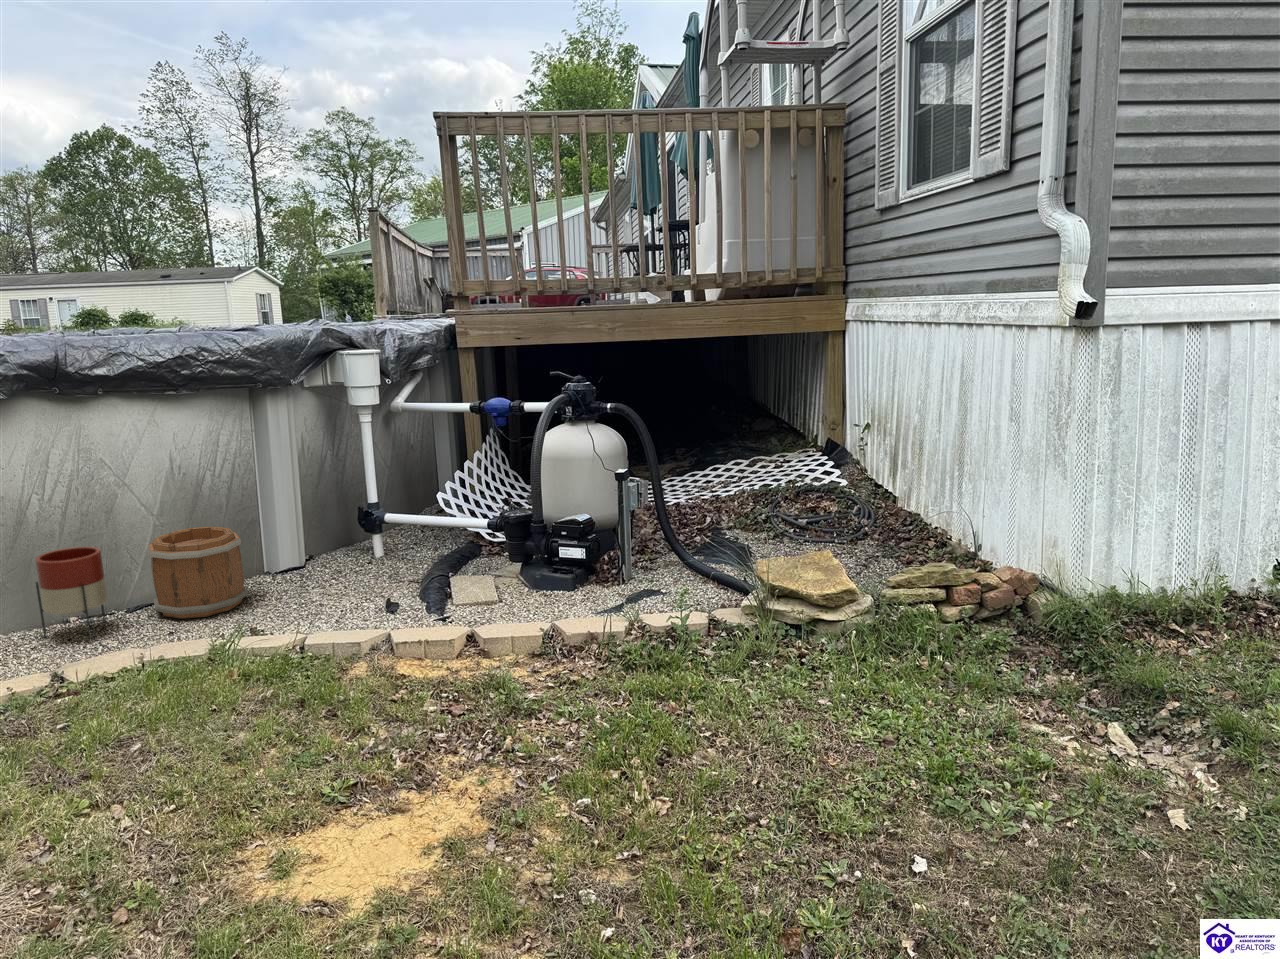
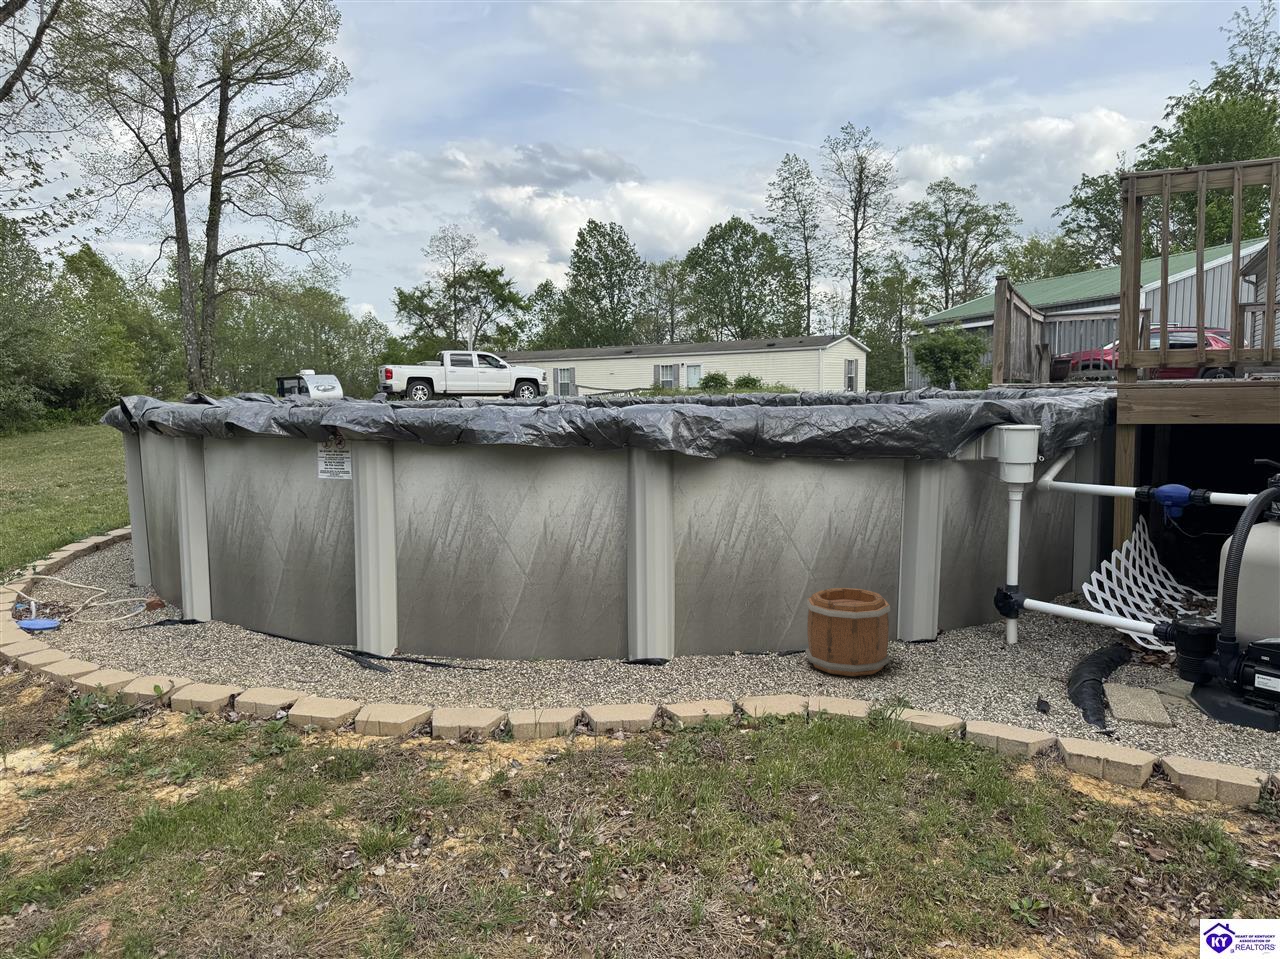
planter: present [36,547,108,641] -> none [720,591,773,679]

